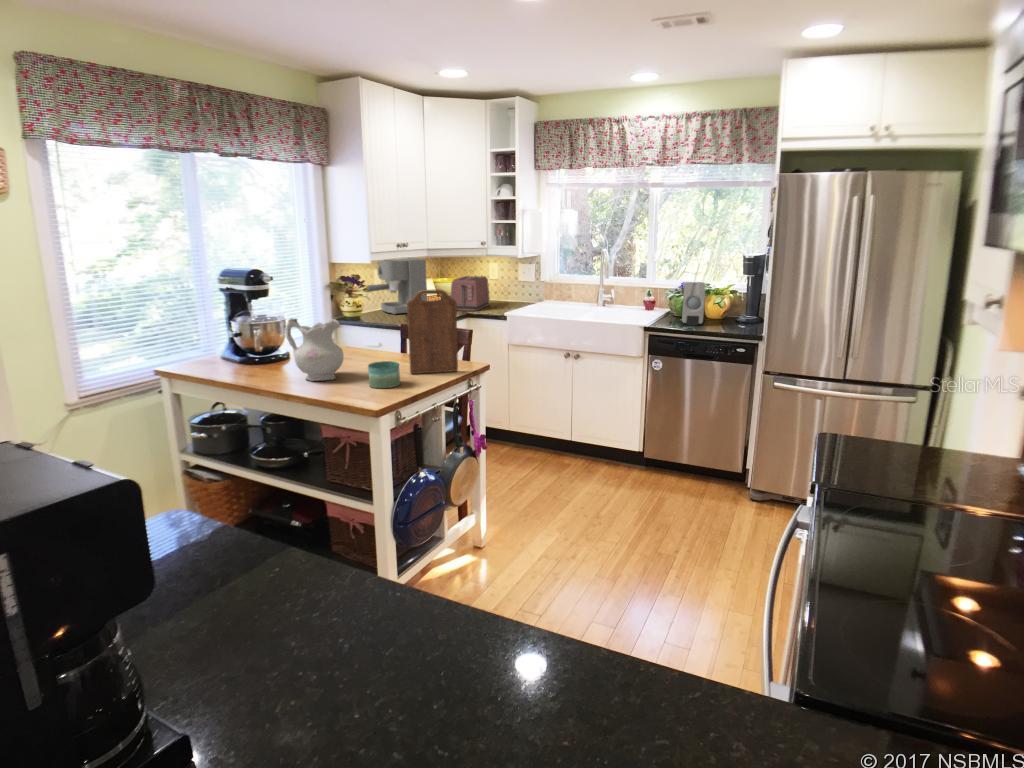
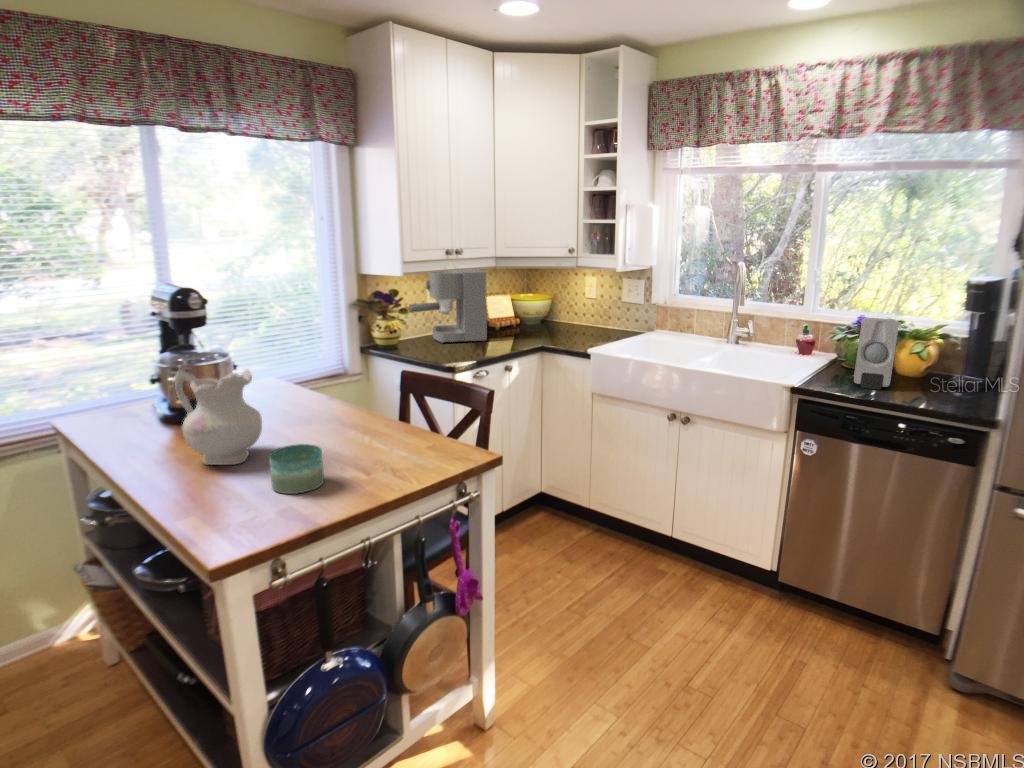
toaster: present [451,276,490,311] -> none [519,294,577,343]
cutting board: present [407,289,458,374] -> none [353,331,437,462]

